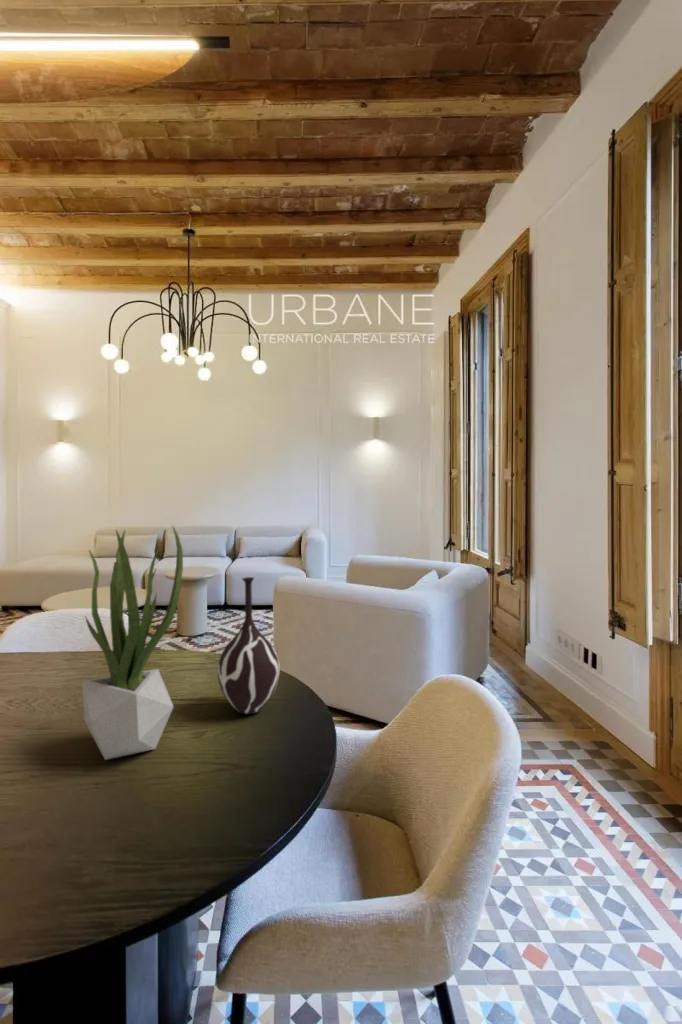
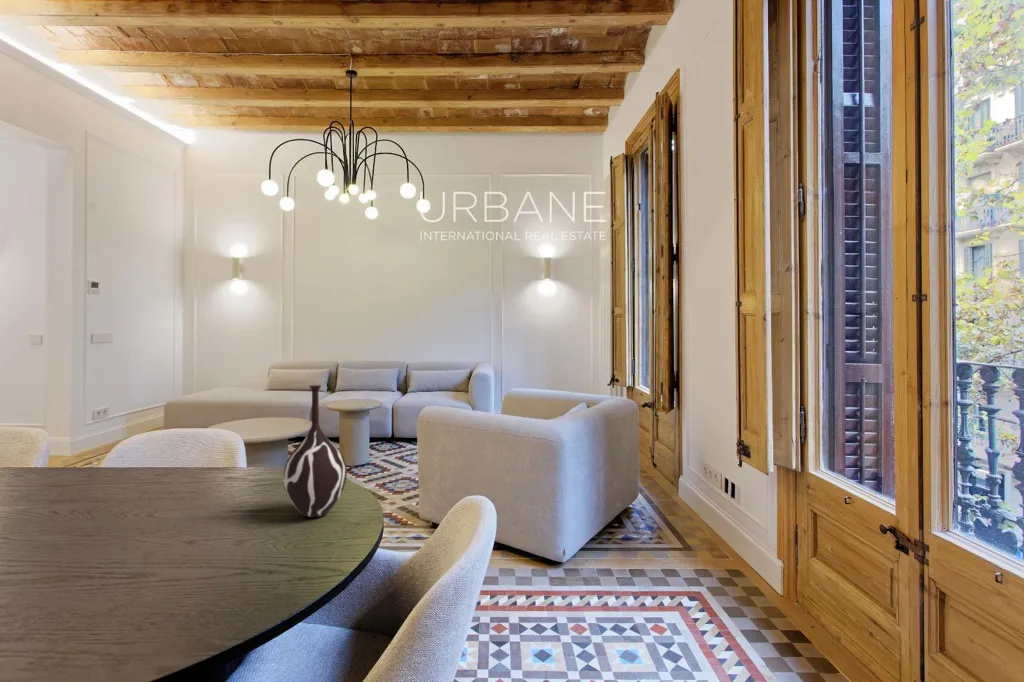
potted plant: present [82,526,183,760] -> none [122,329,237,552]

